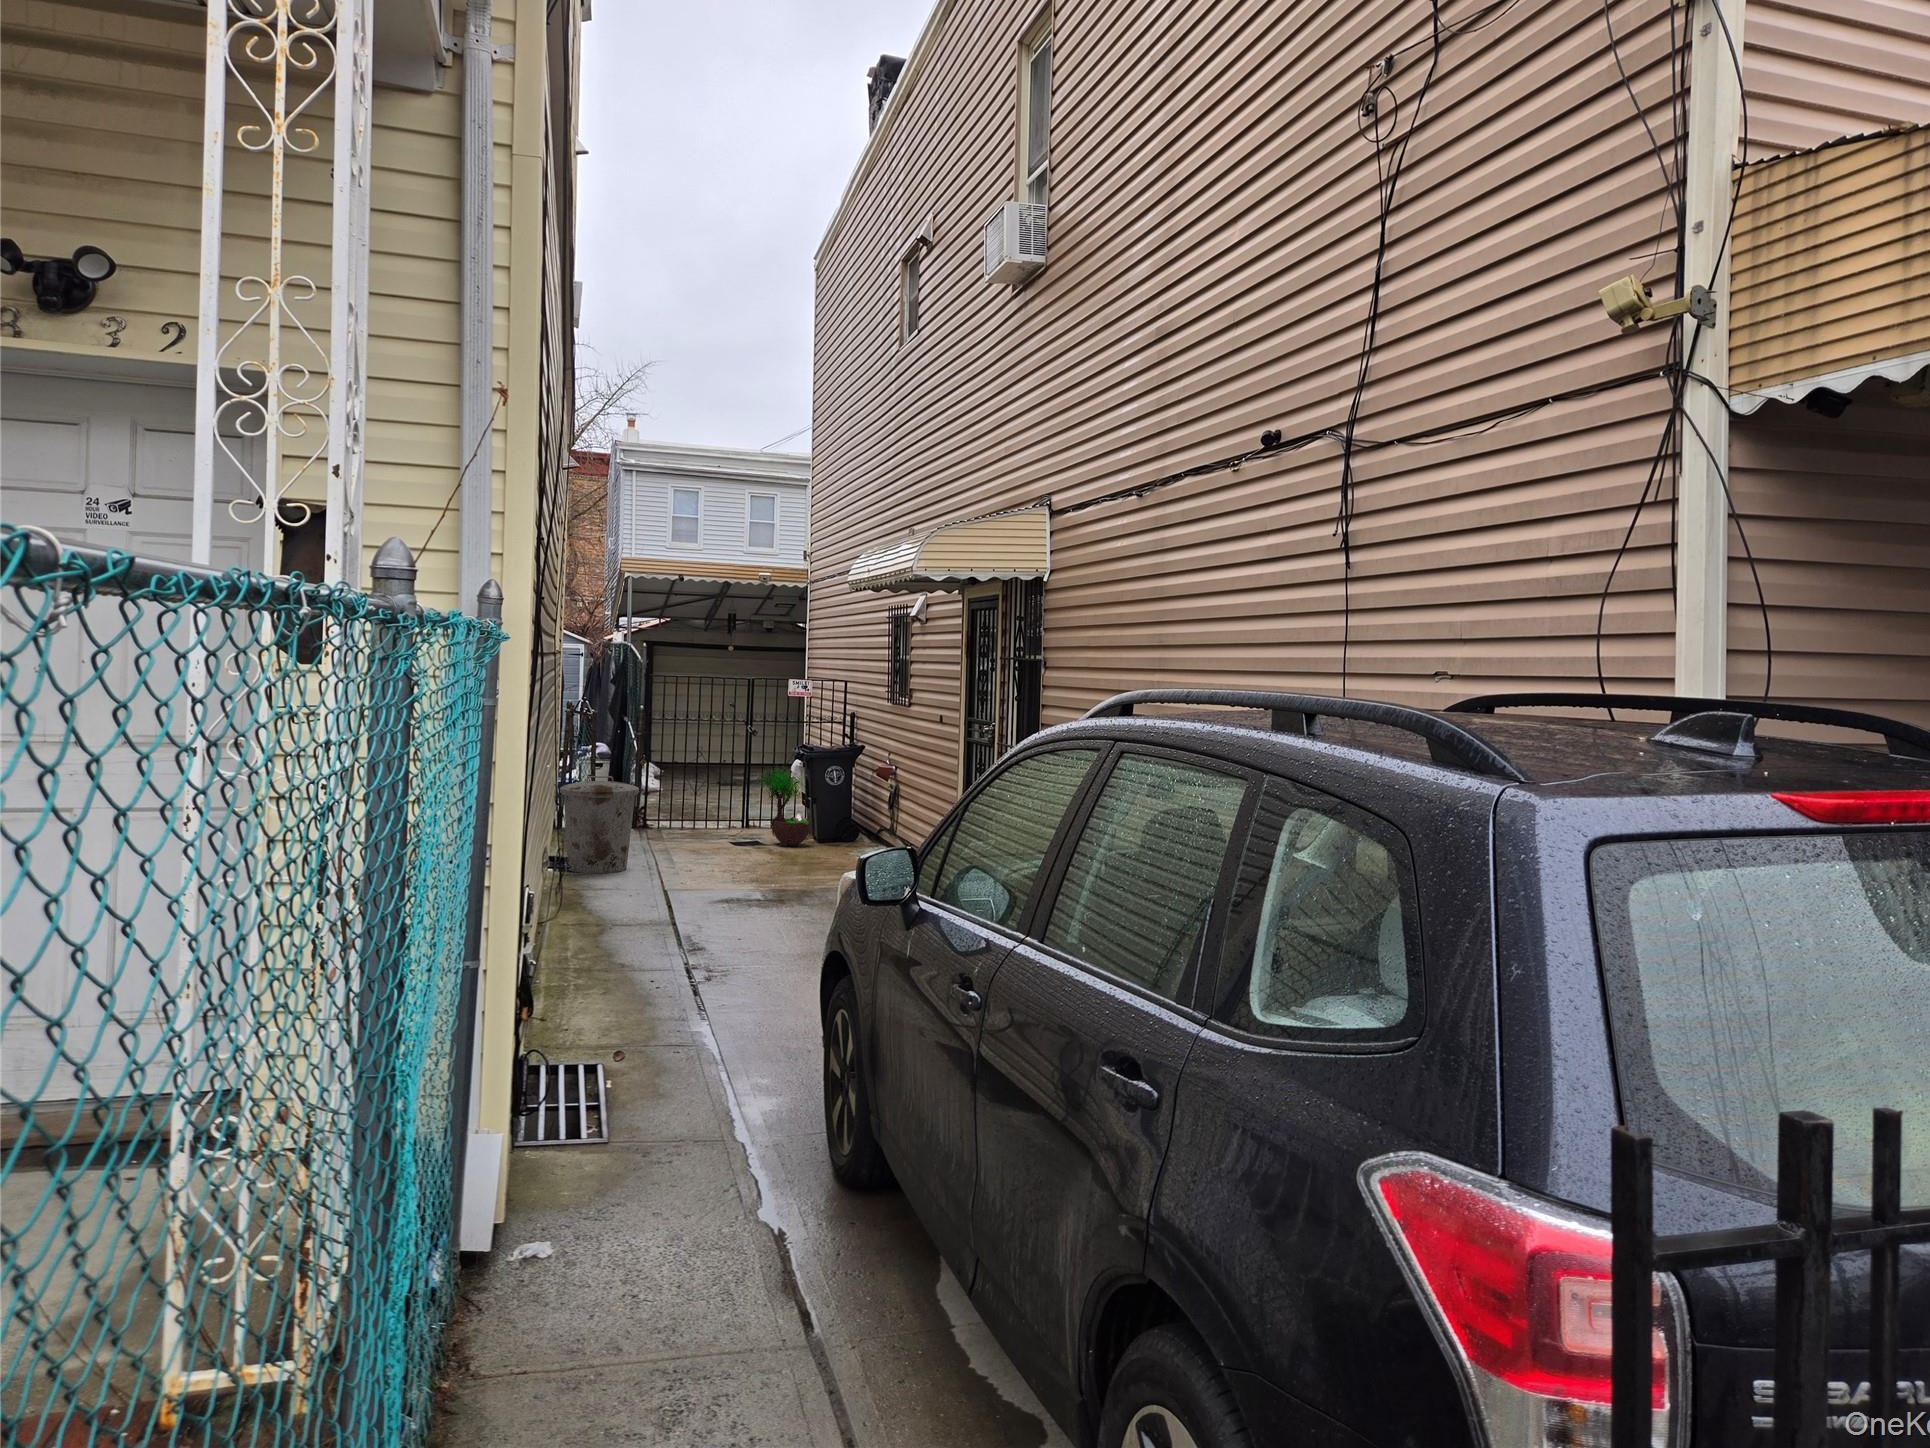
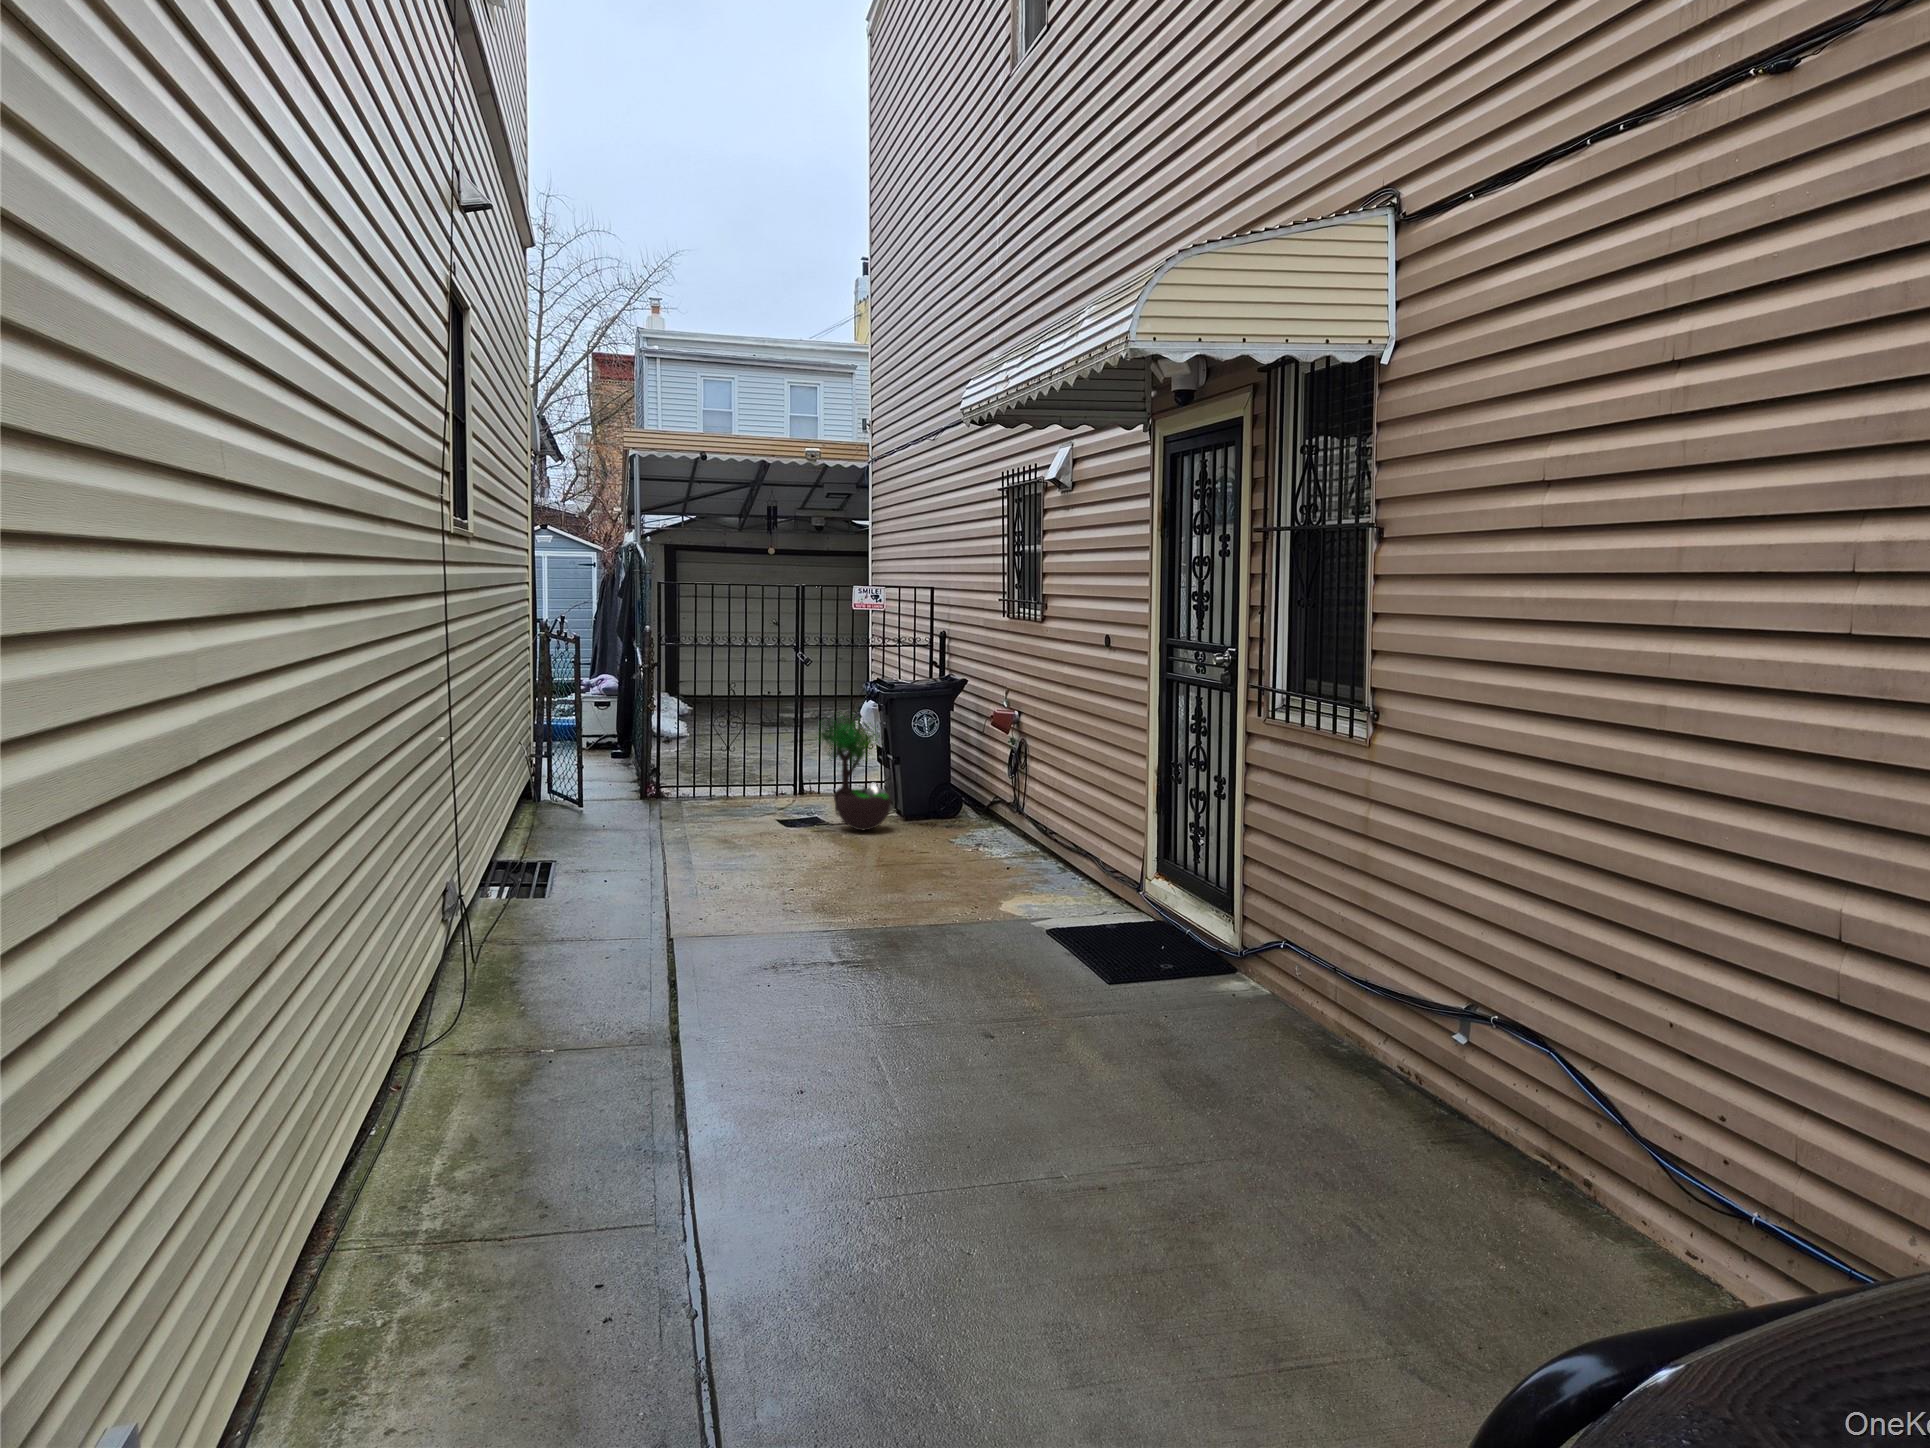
trash can: present [560,776,639,873] -> none [489,741,620,902]

